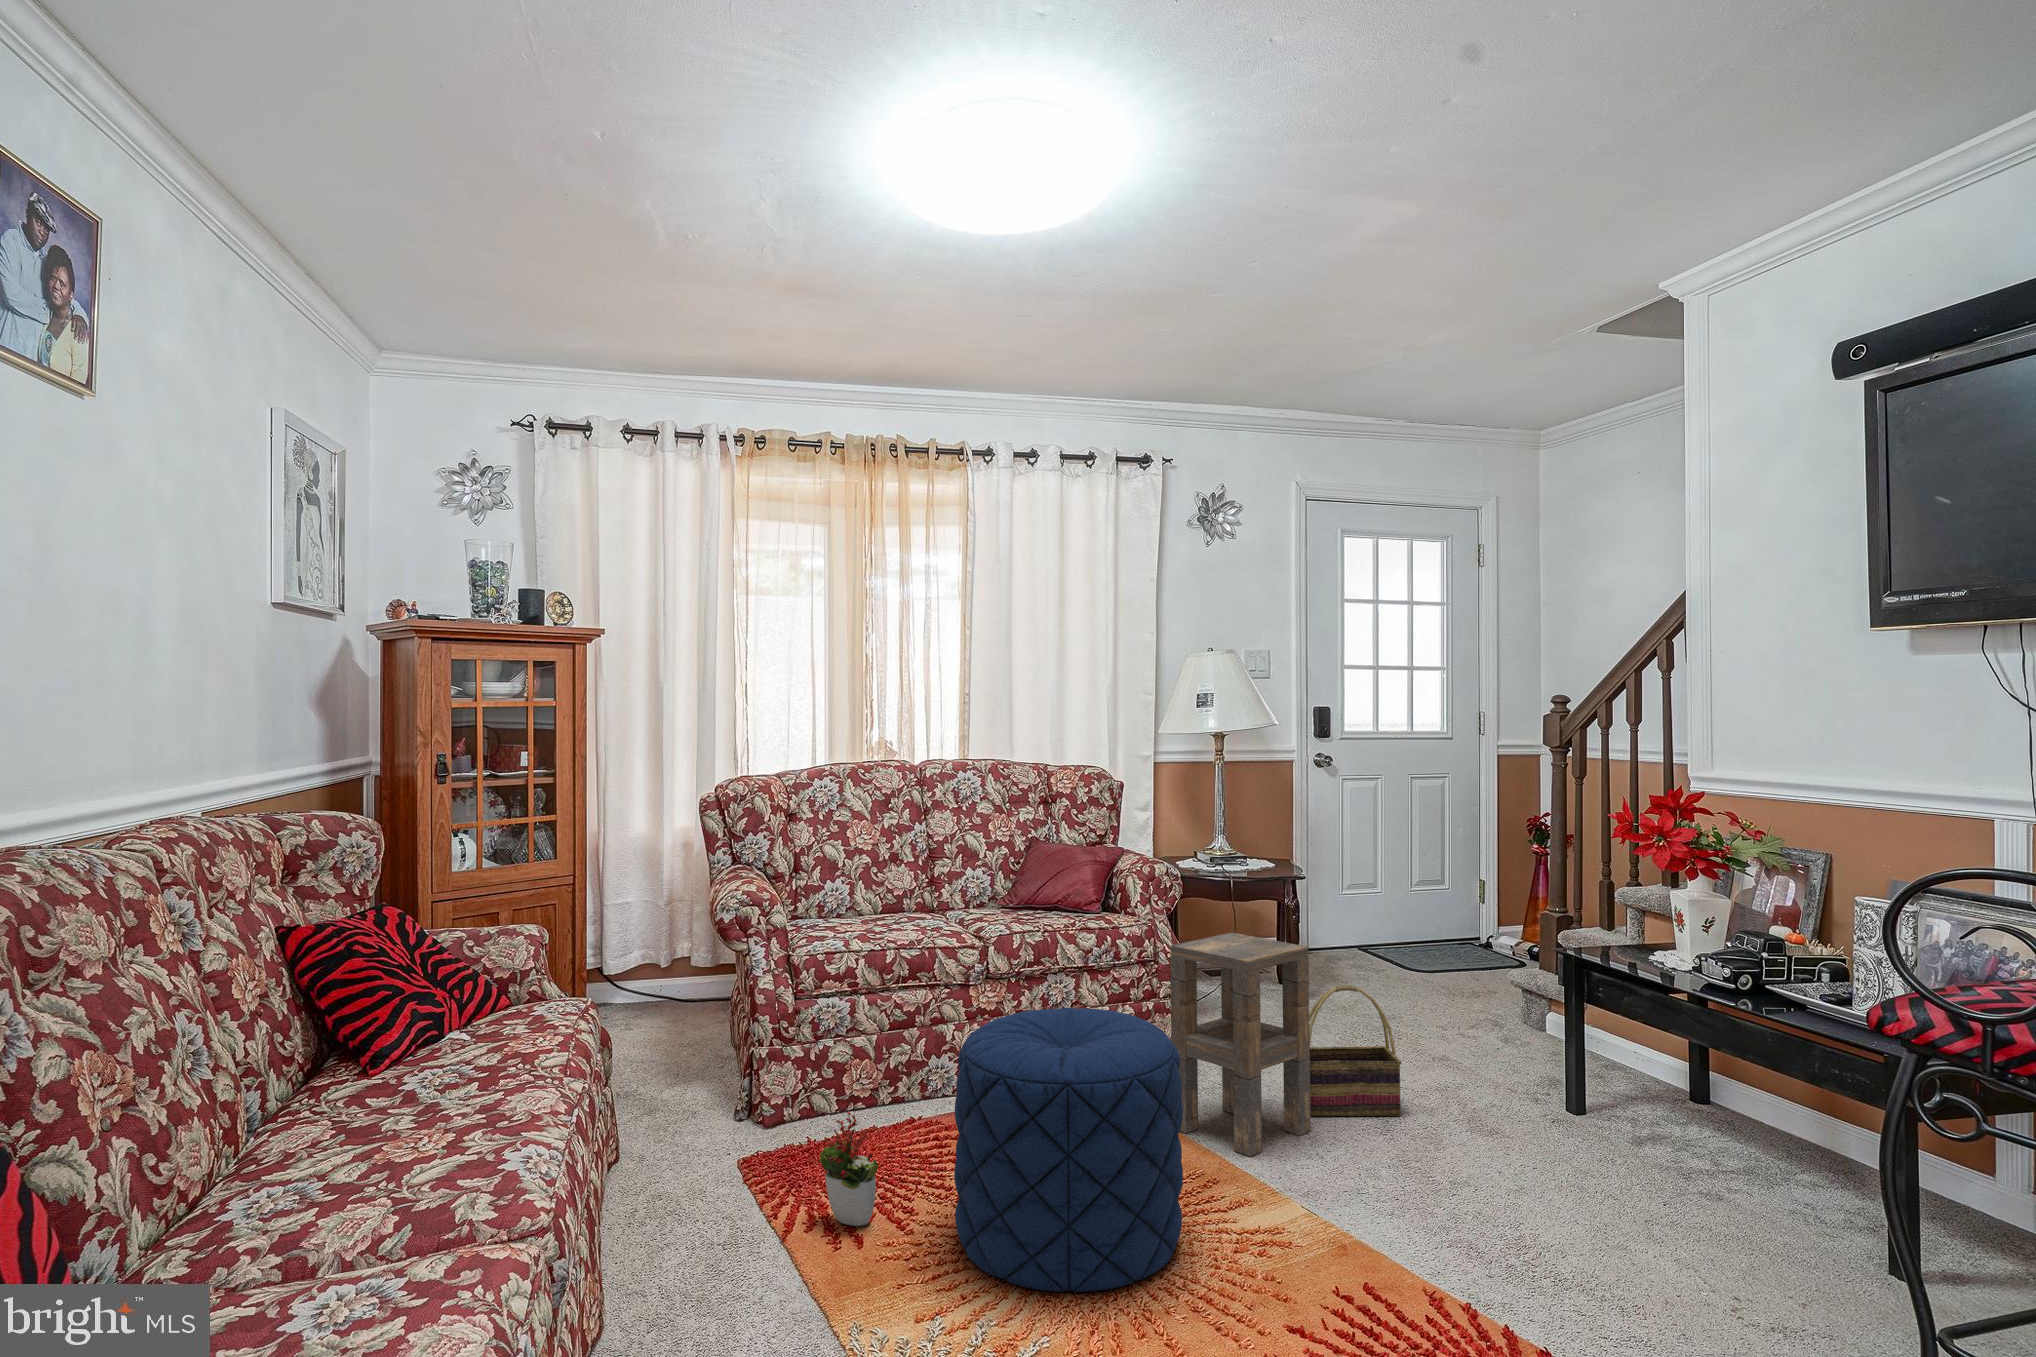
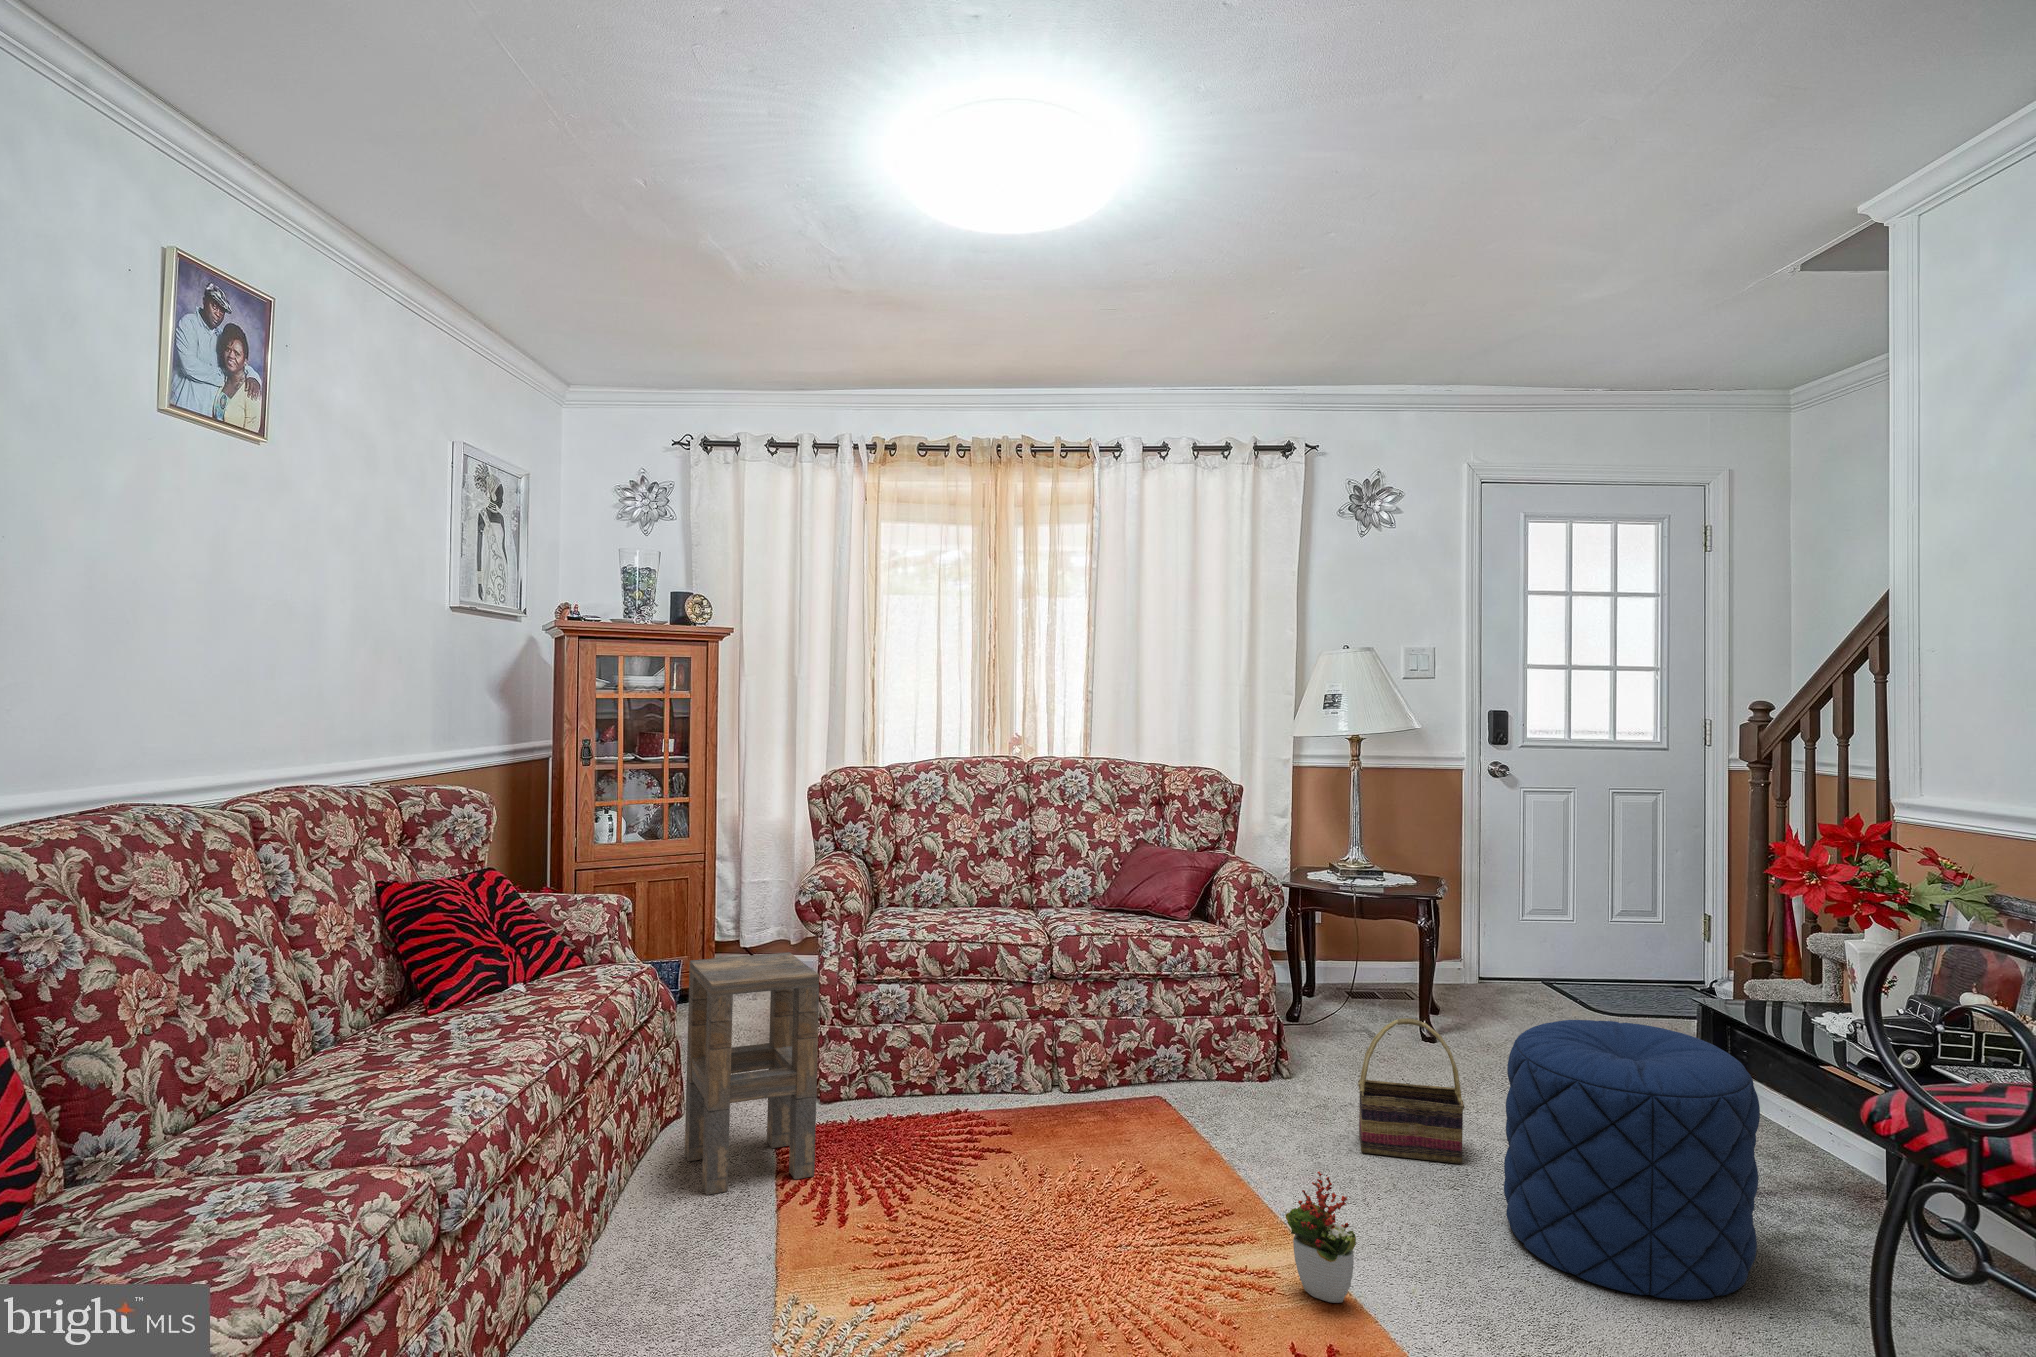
side table: present [1170,933,1311,1156] -> present [685,952,819,1195]
pouf: present [954,1008,1183,1292] -> present [1504,1020,1760,1300]
decorative plant: present [819,1112,878,1226] -> present [1285,1172,1356,1303]

